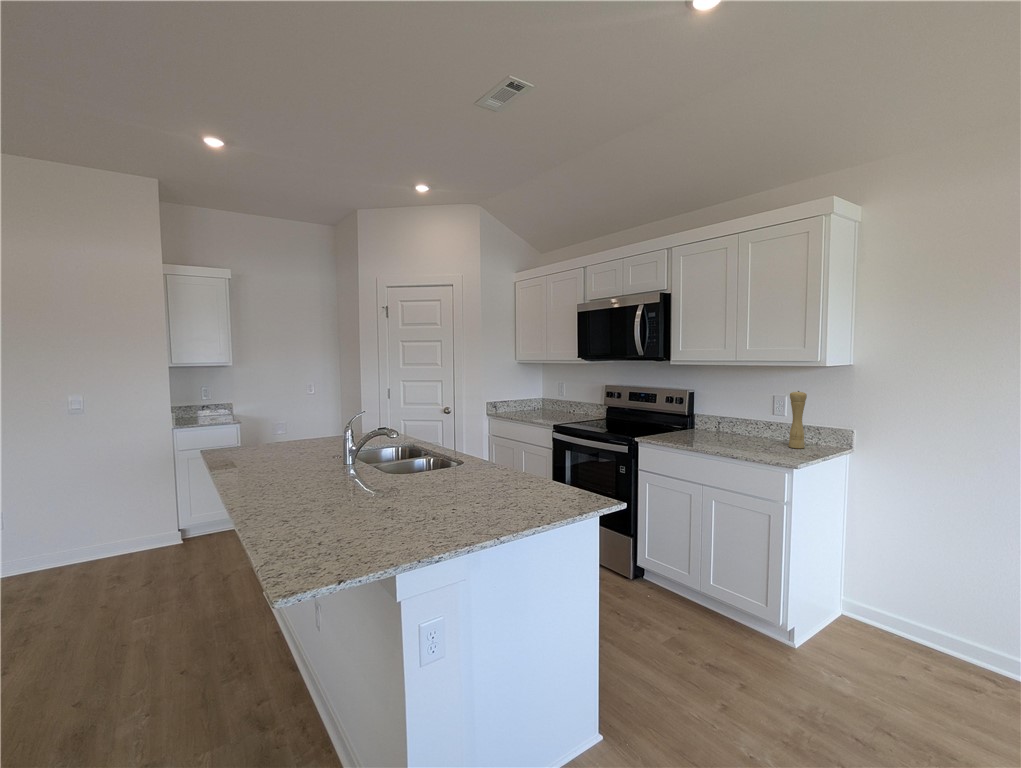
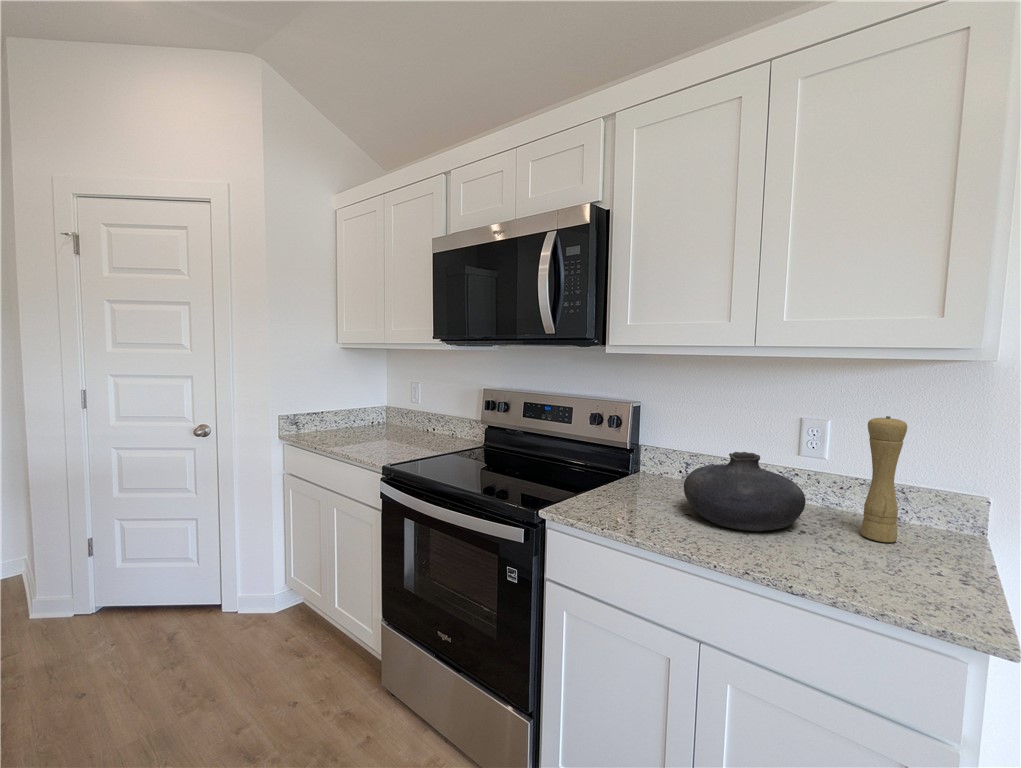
vase: none [707,410,764,445] -> present [684,452,806,531]

